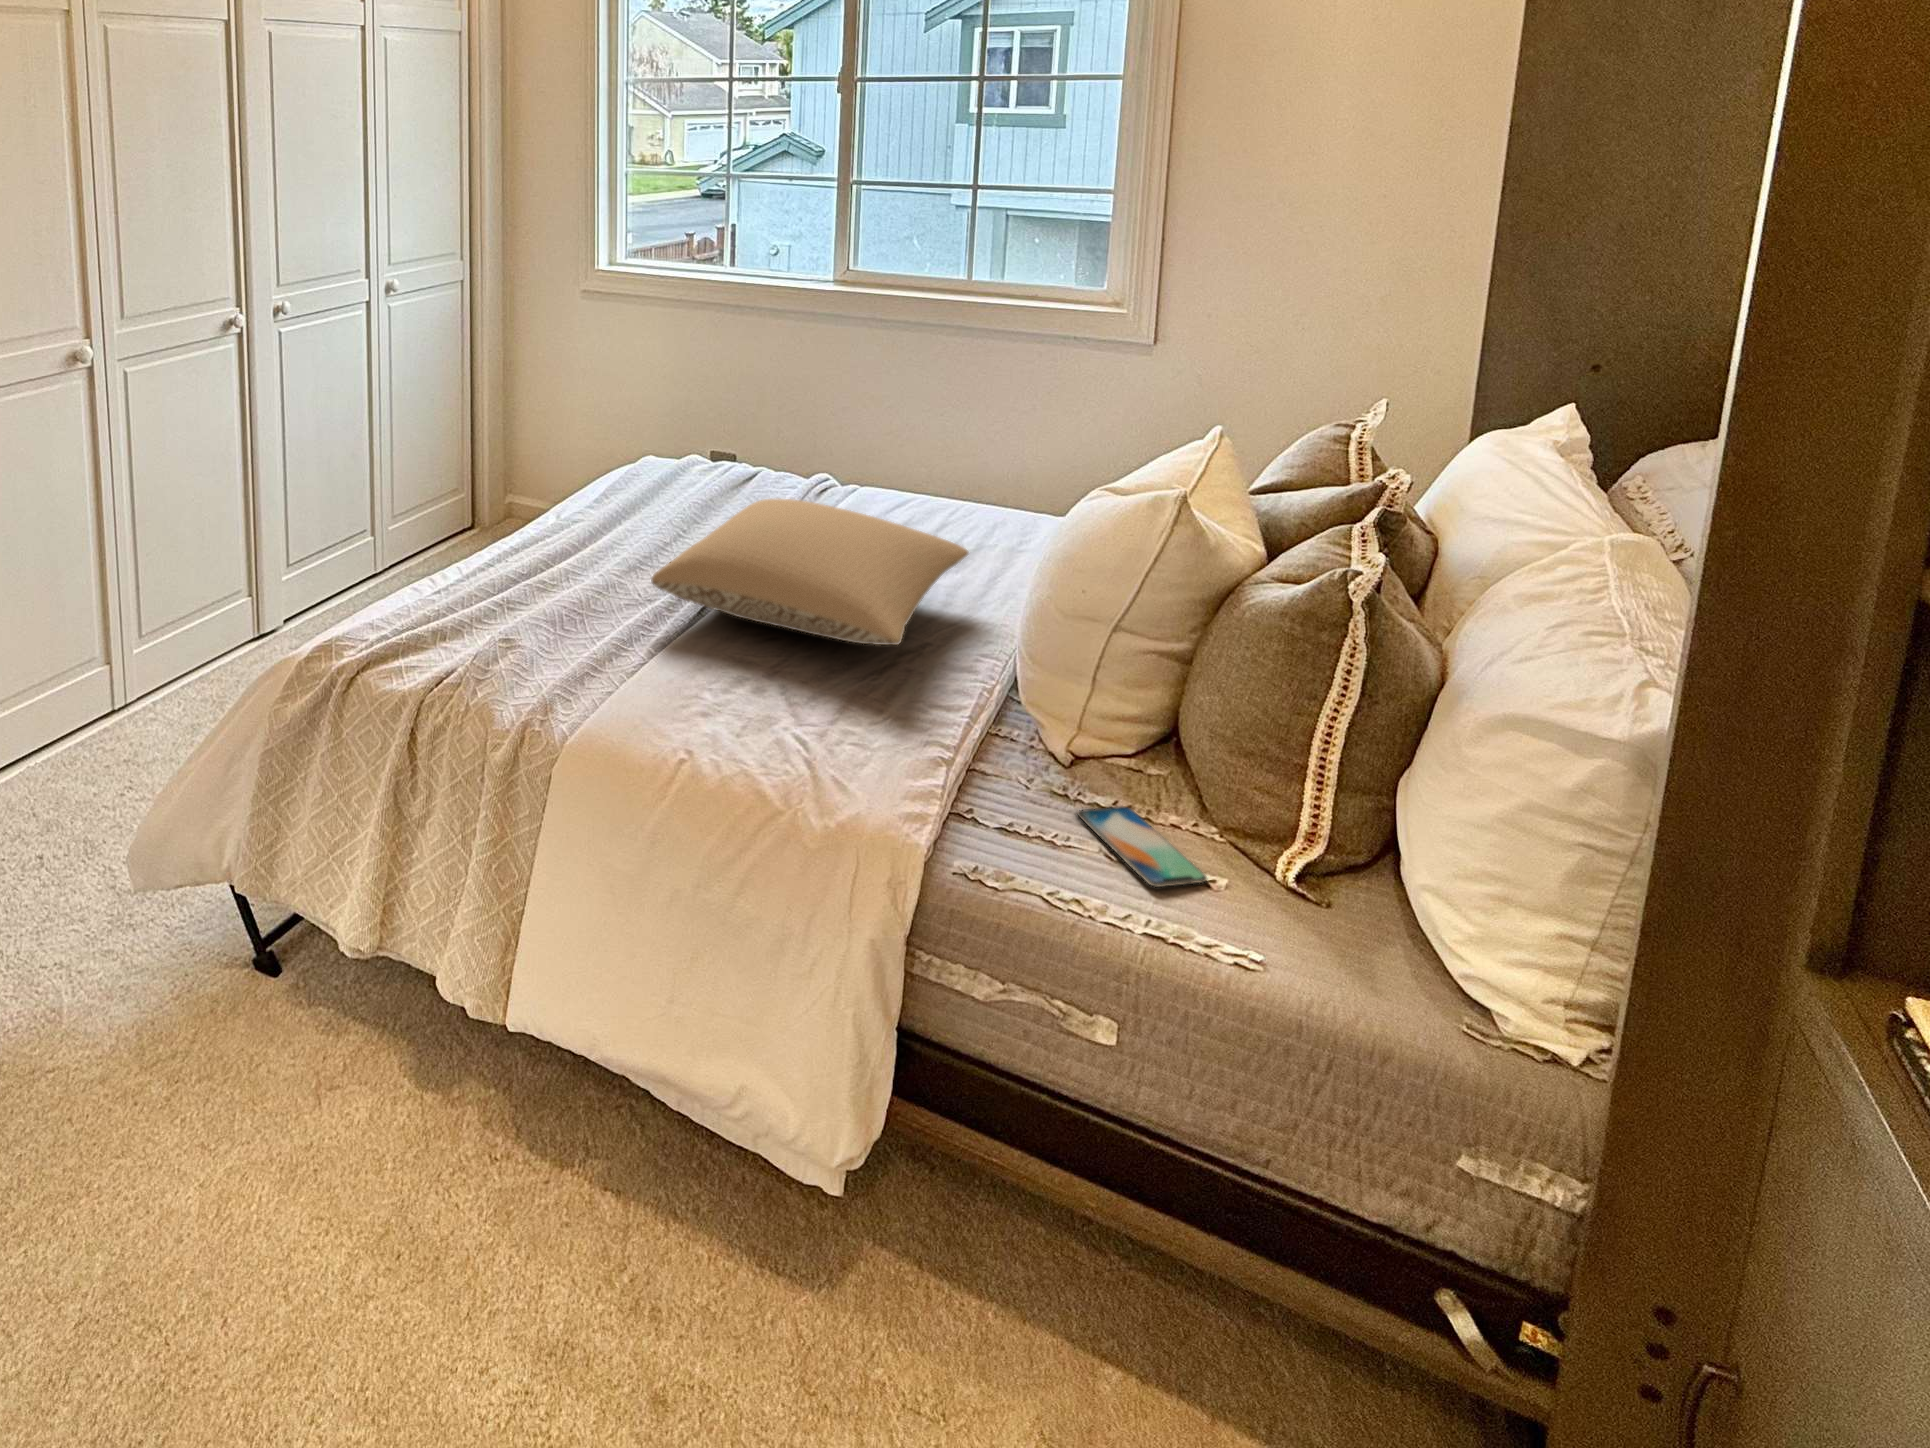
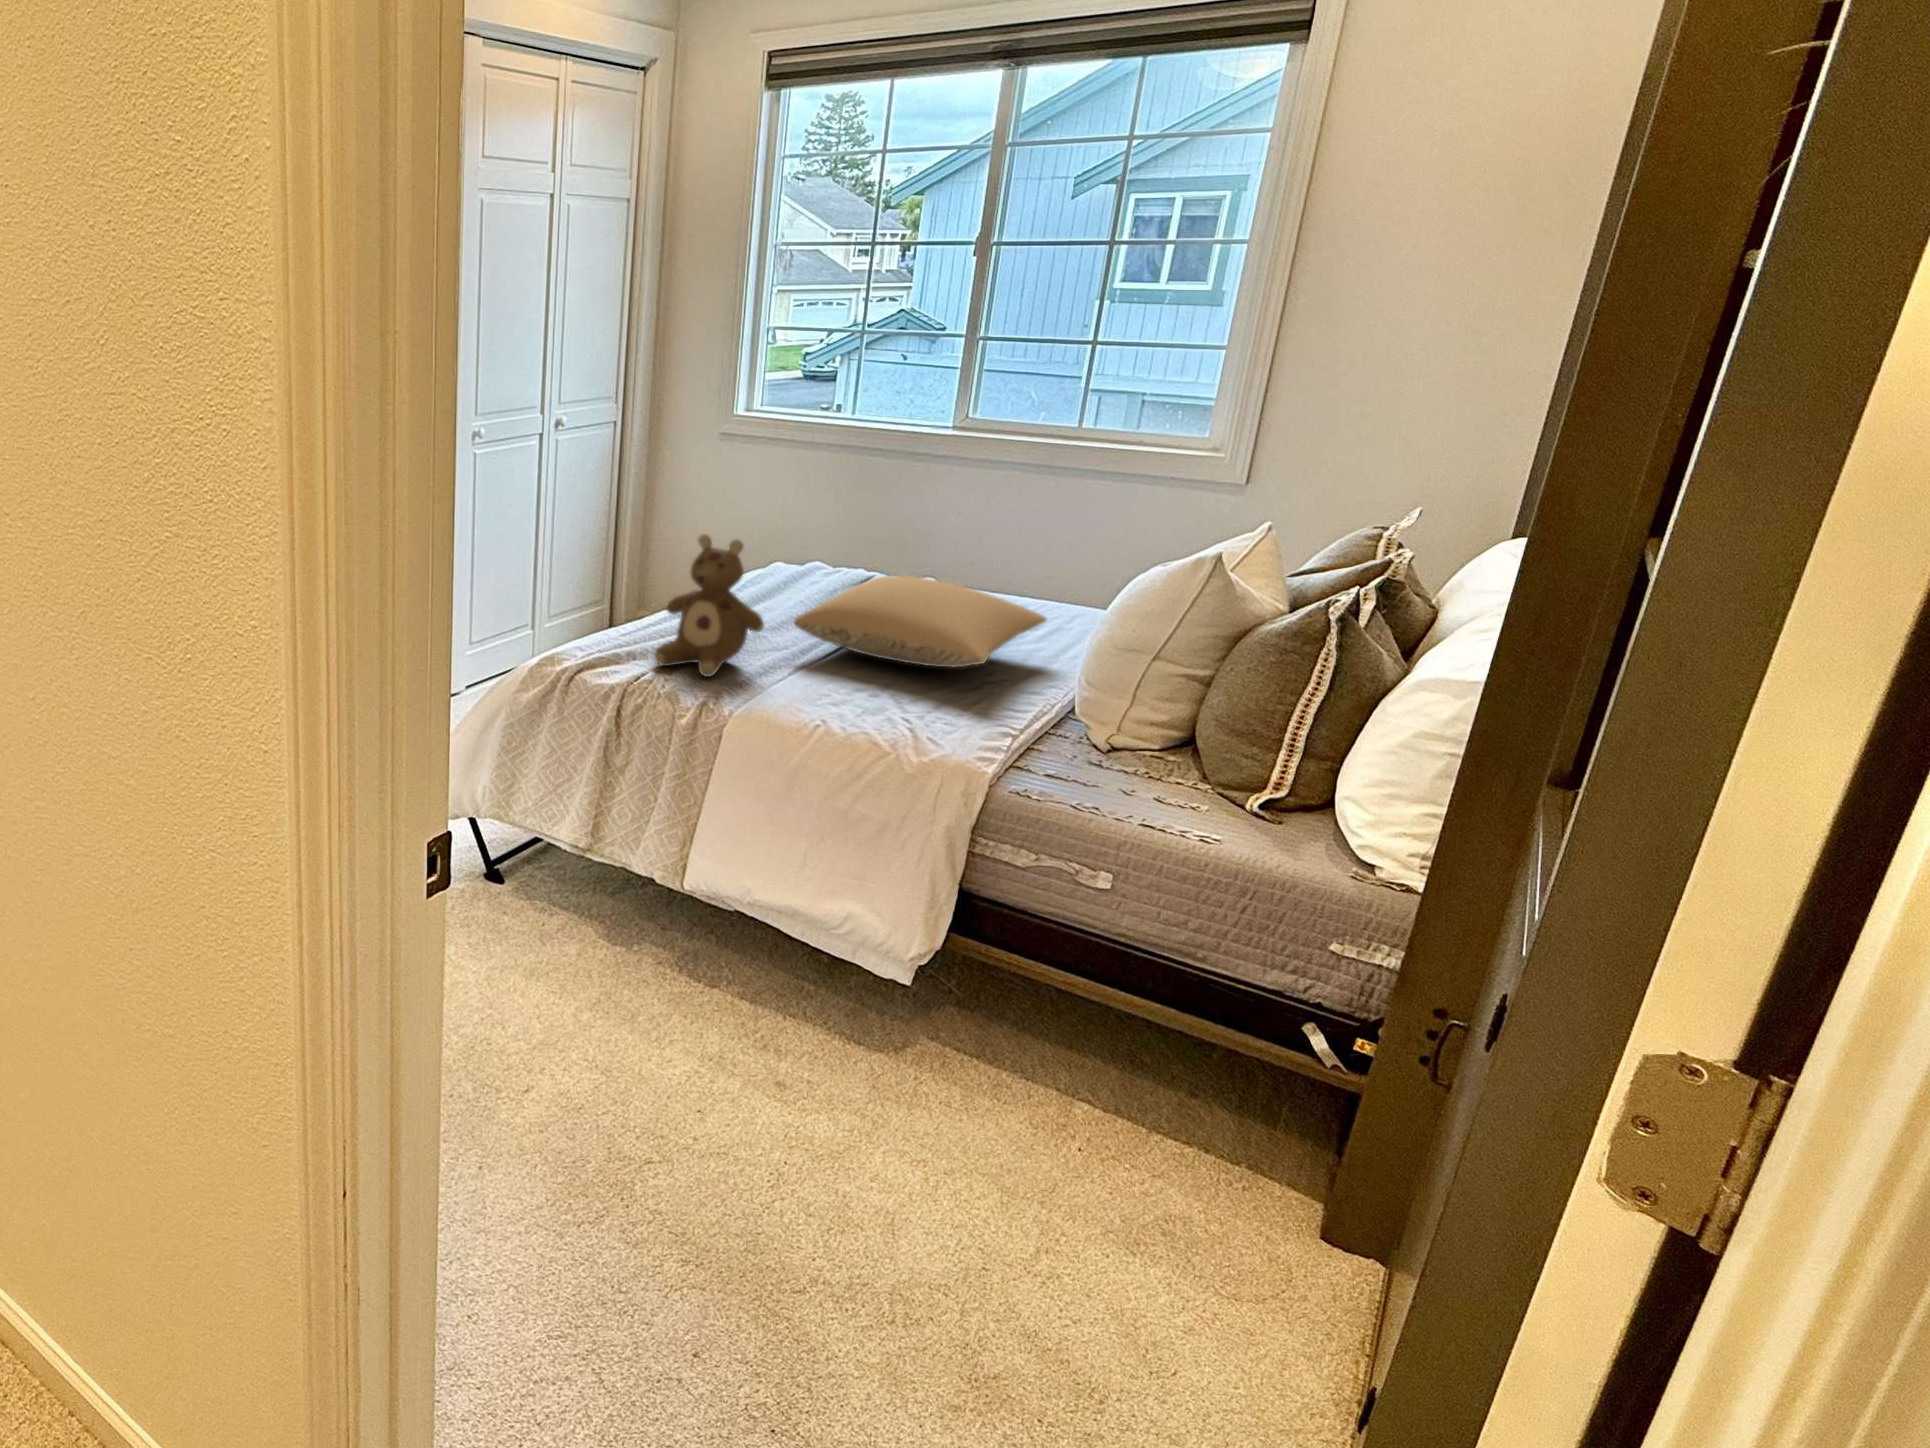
stuffed bear: none [460,471,608,680] -> present [654,534,764,677]
smartphone: present [1078,807,1207,887] -> none [1105,768,1193,804]

